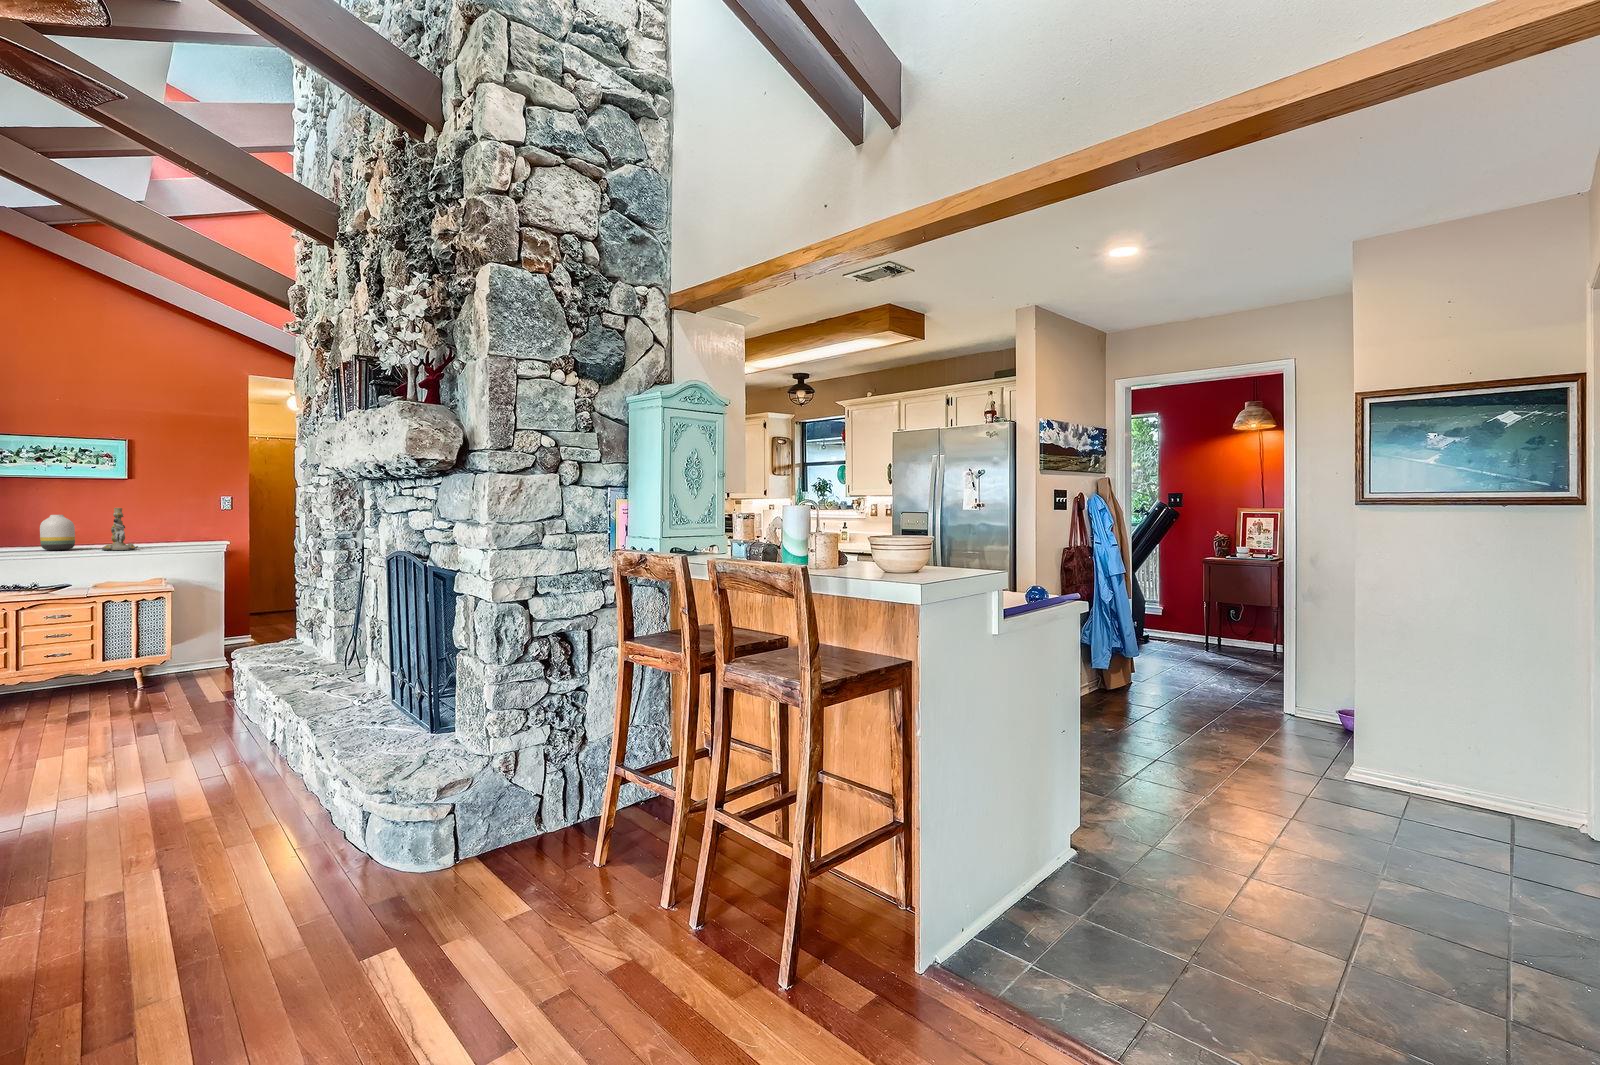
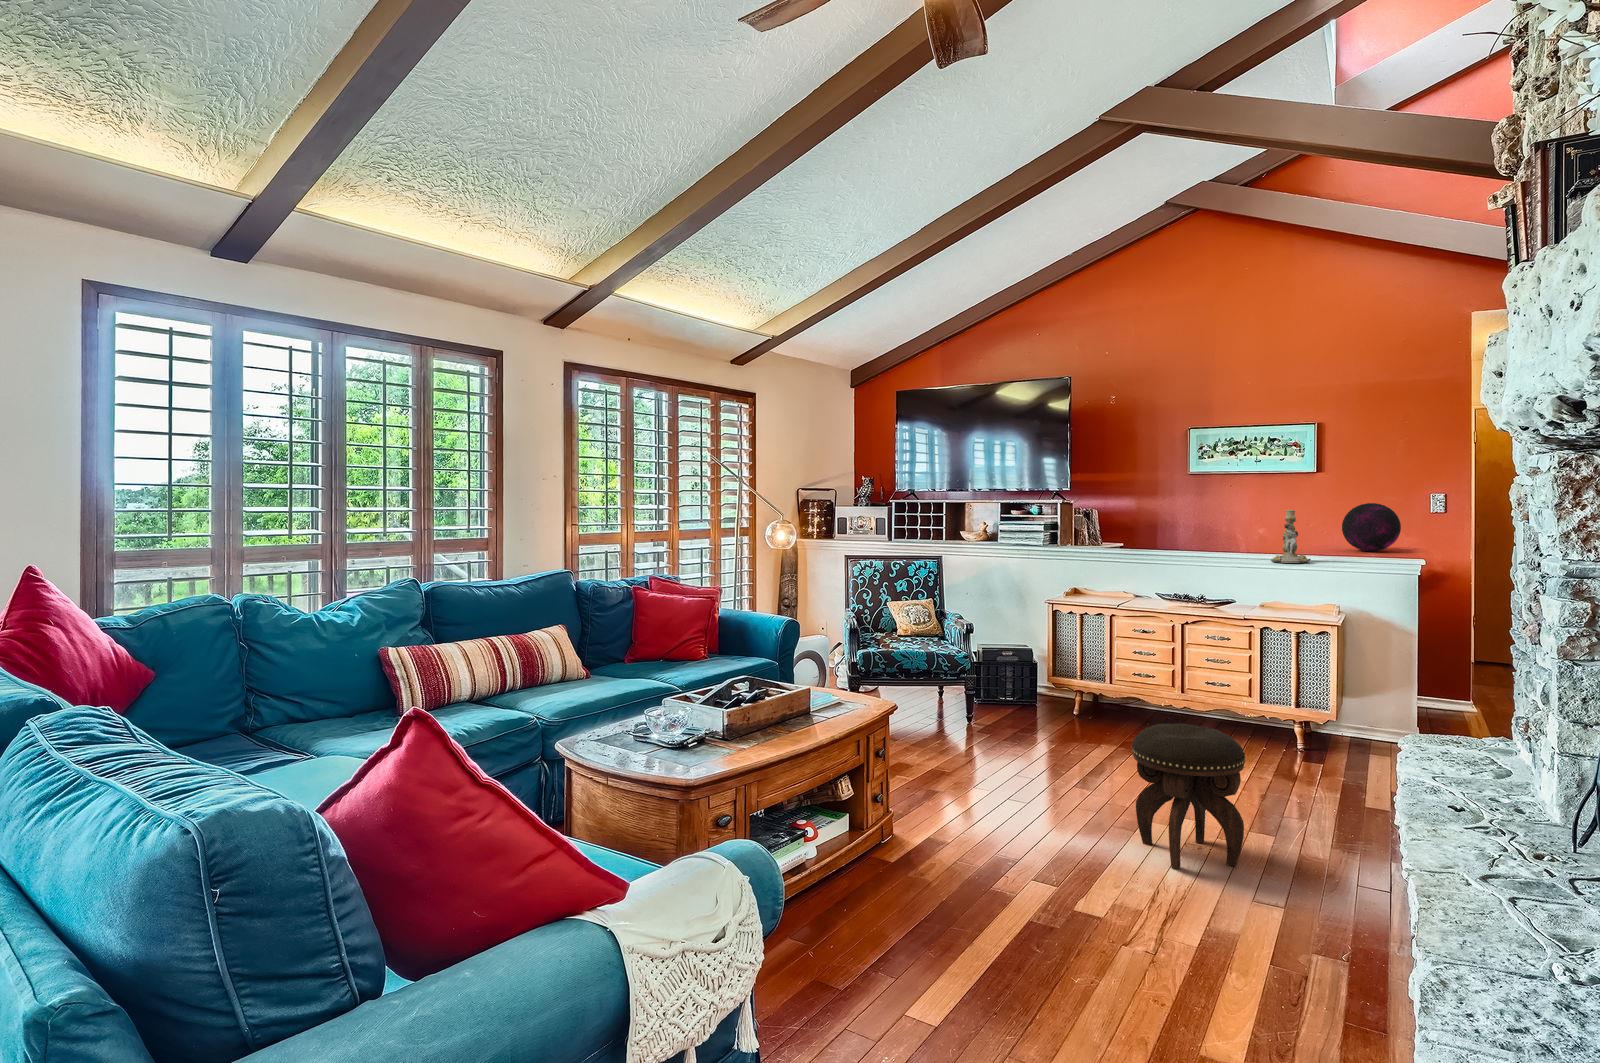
decorative orb: none [151,505,198,541] -> present [1342,503,1401,551]
vase: present [40,515,75,550] -> none [1214,519,1246,560]
footstool: none [45,663,150,767] -> present [1132,724,1245,869]

